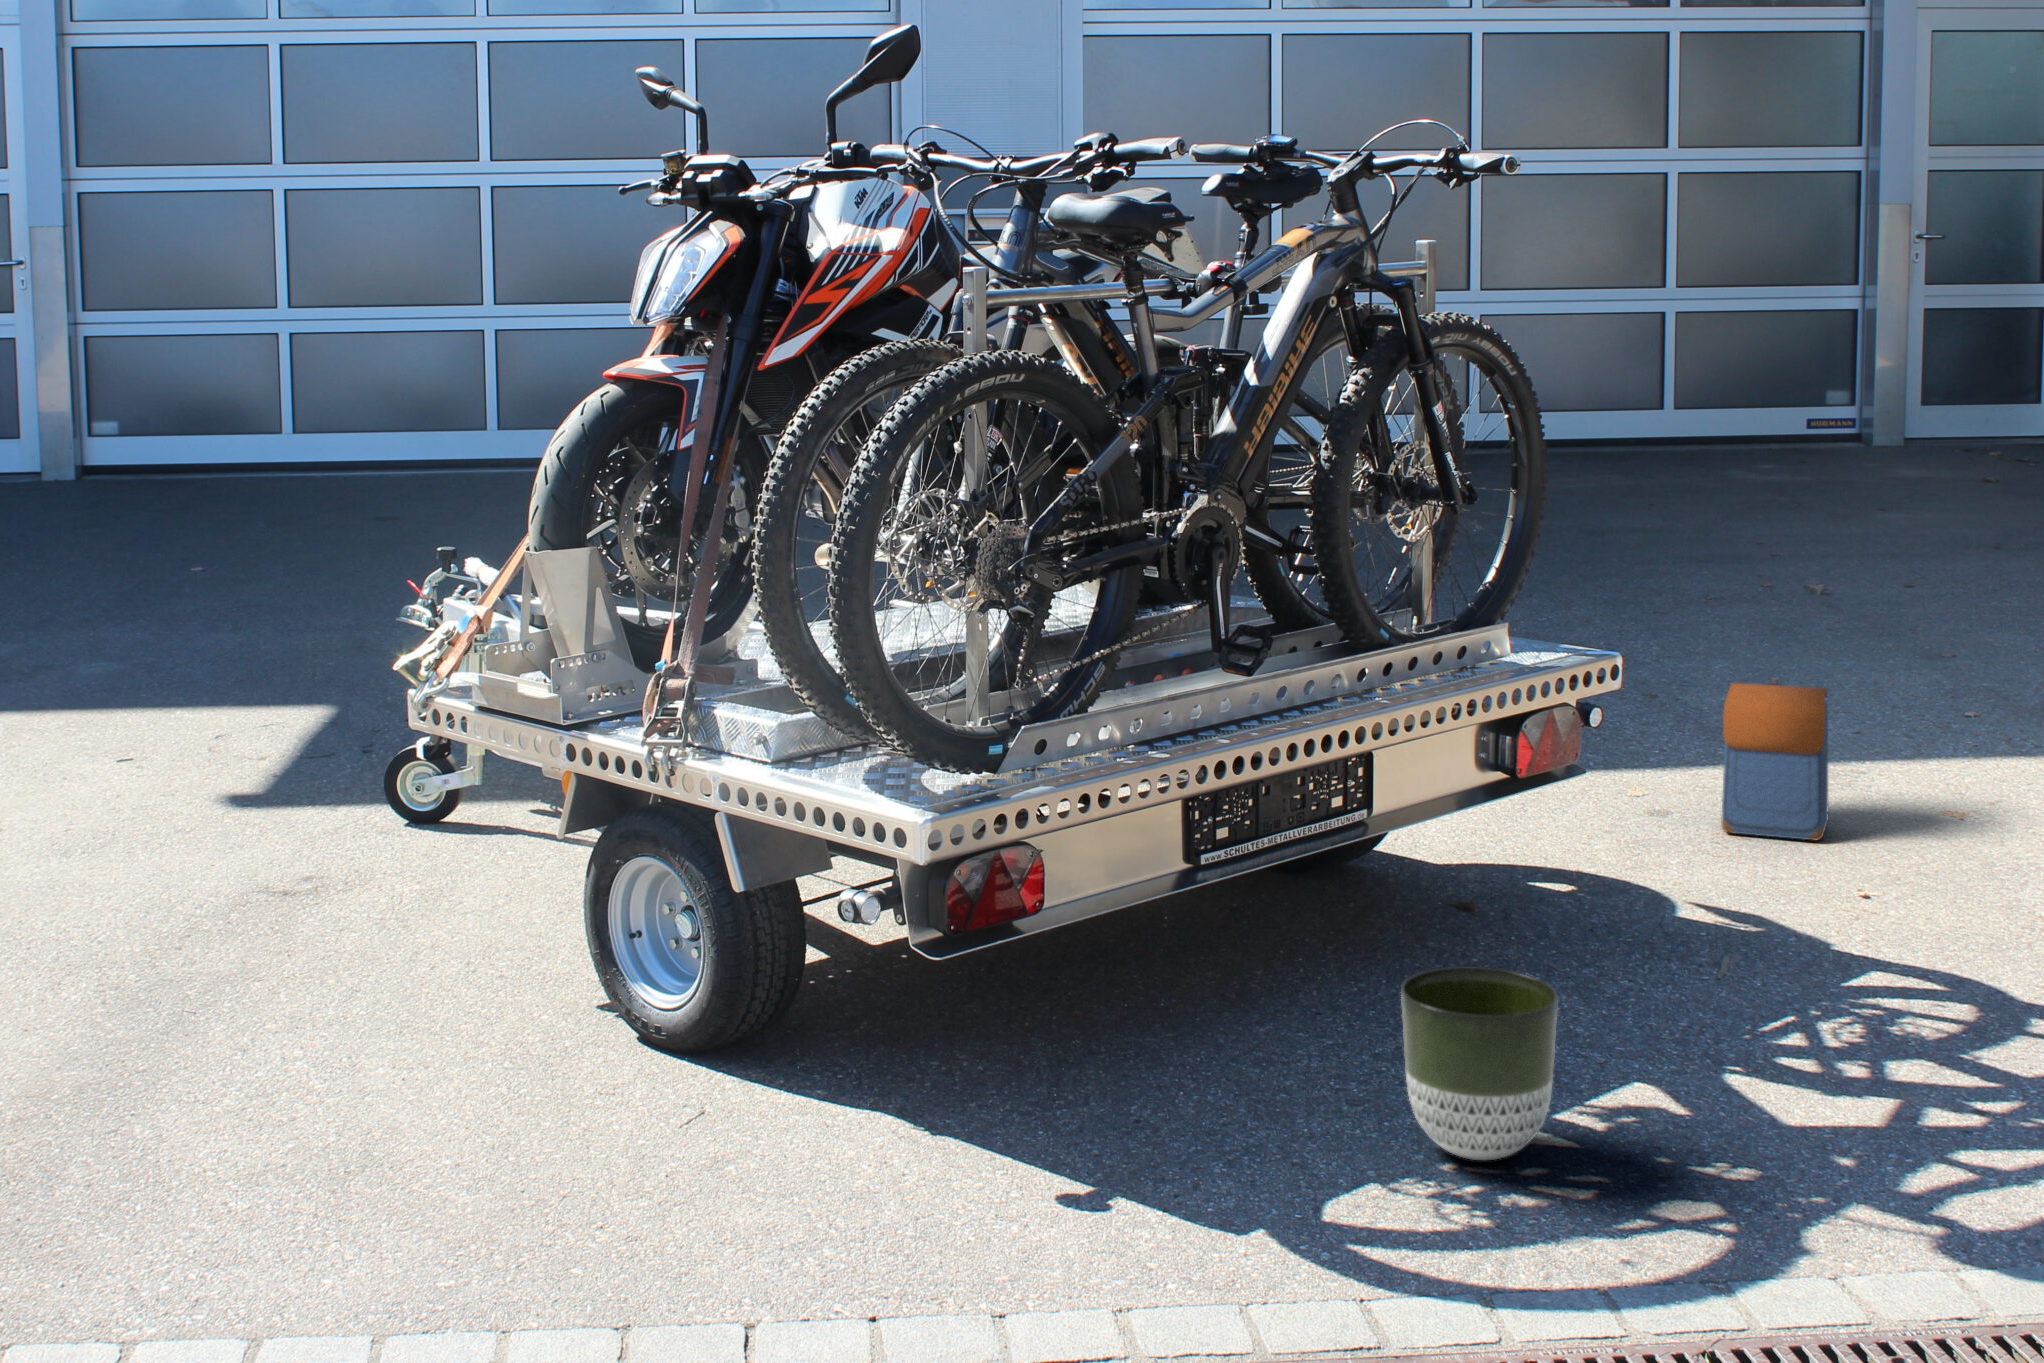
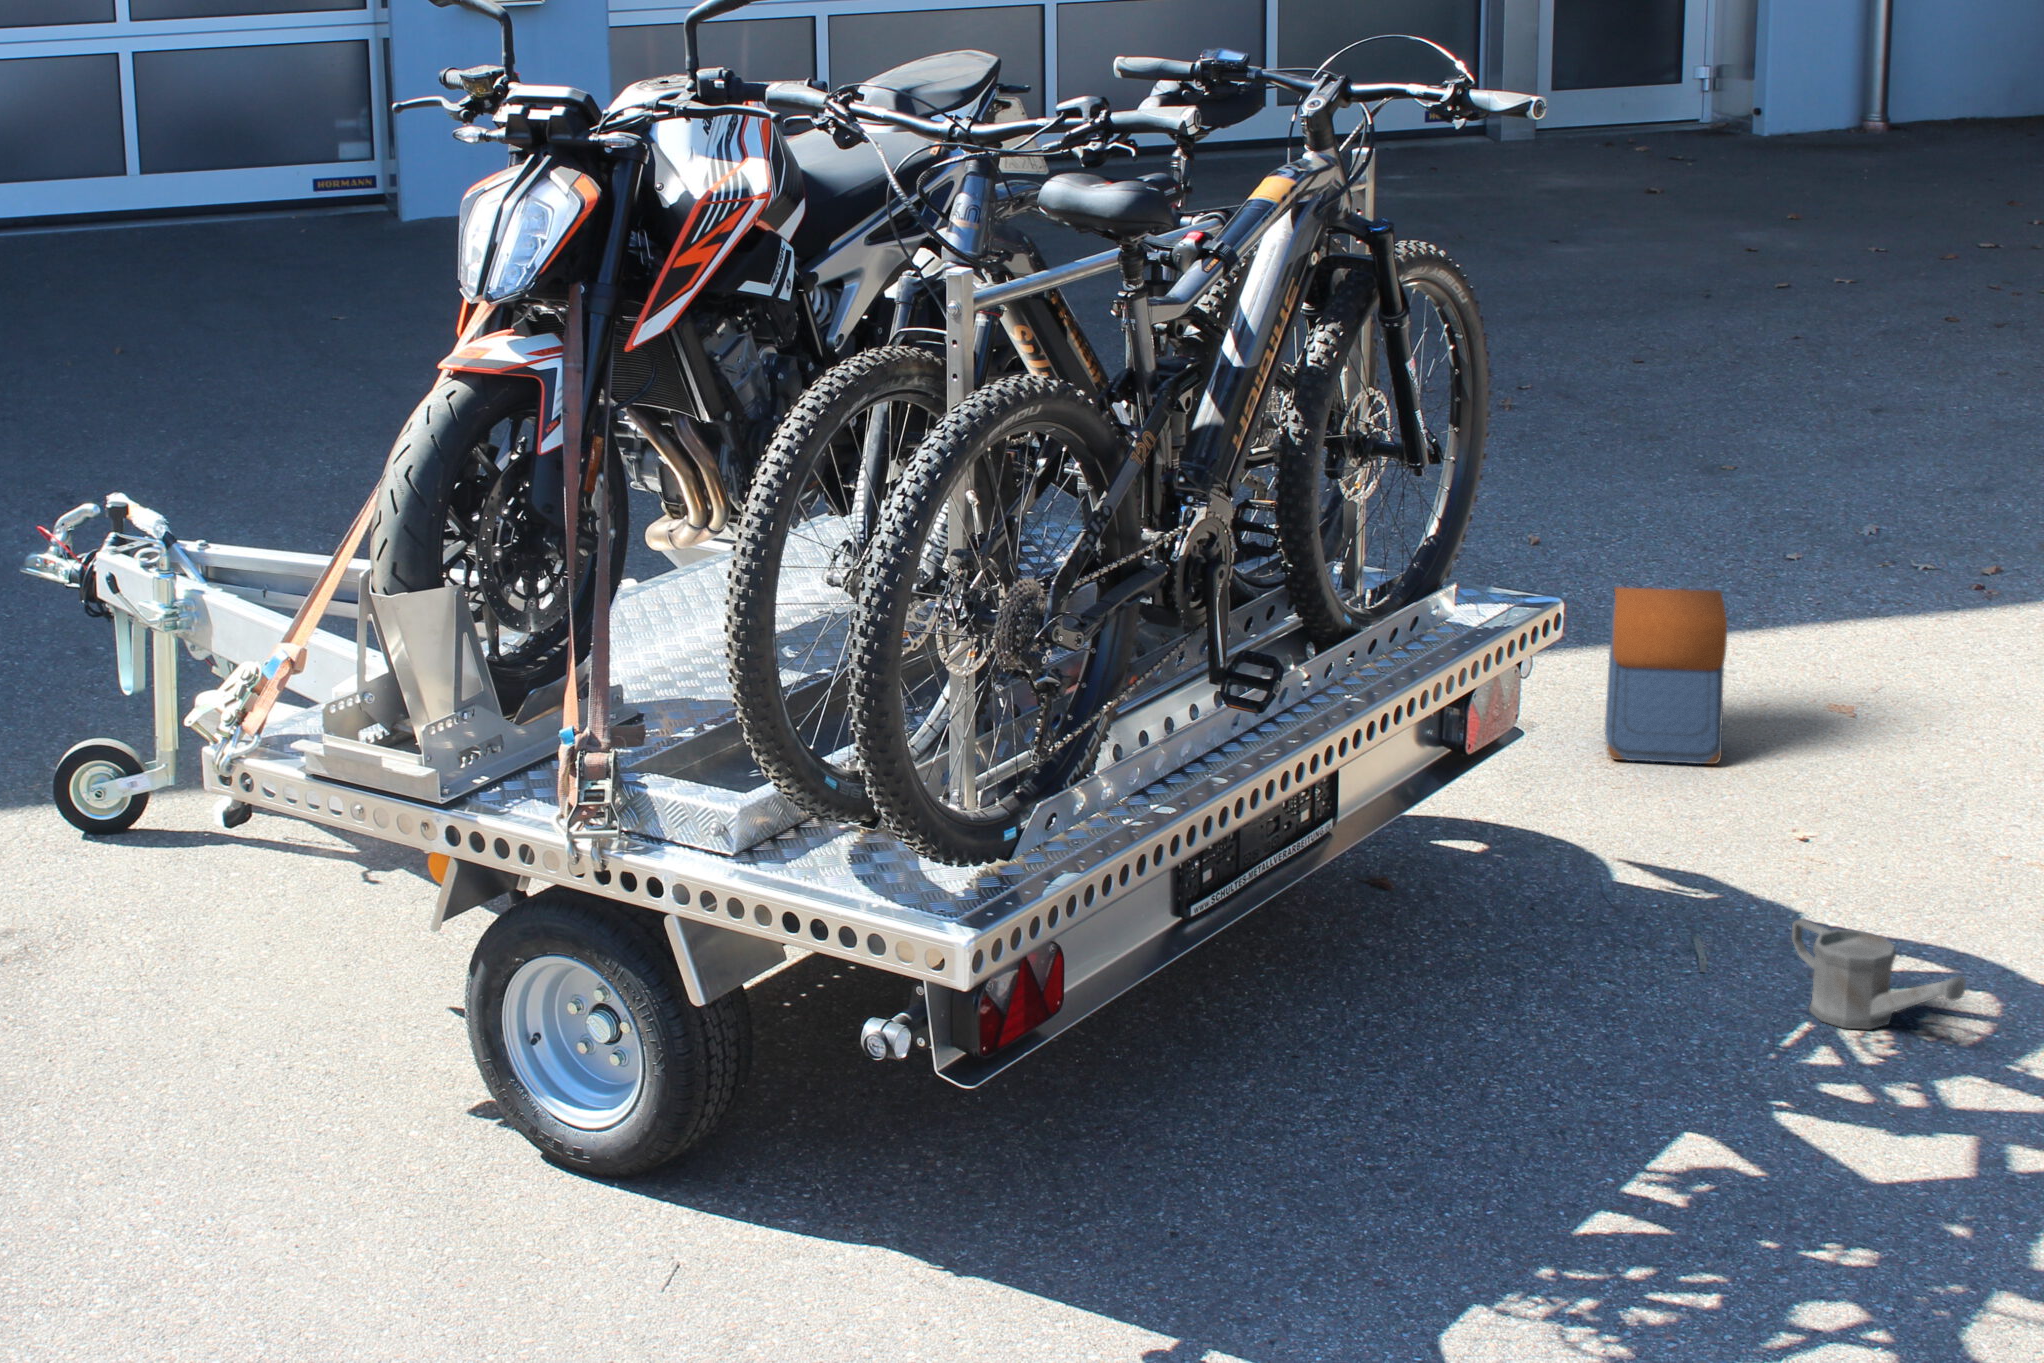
watering can: none [1796,928,1928,1025] -> present [1792,919,1966,1029]
planter: present [1401,968,1558,1160] -> none [1489,1045,1667,1265]

